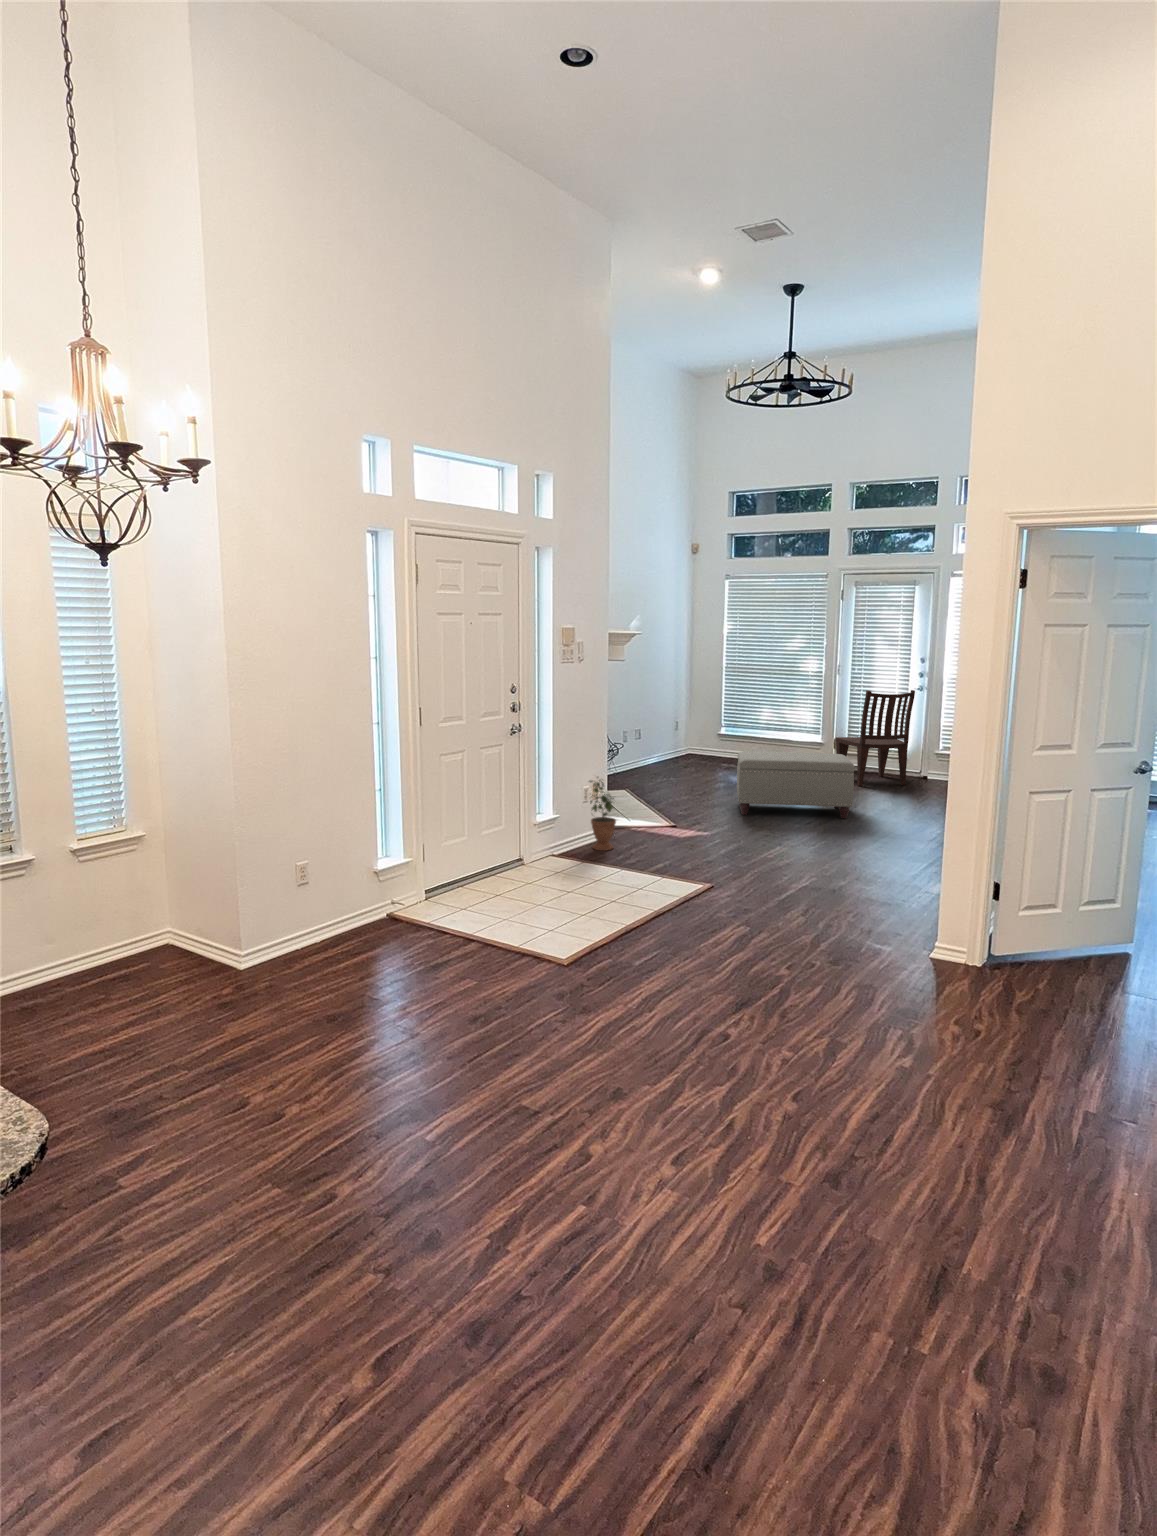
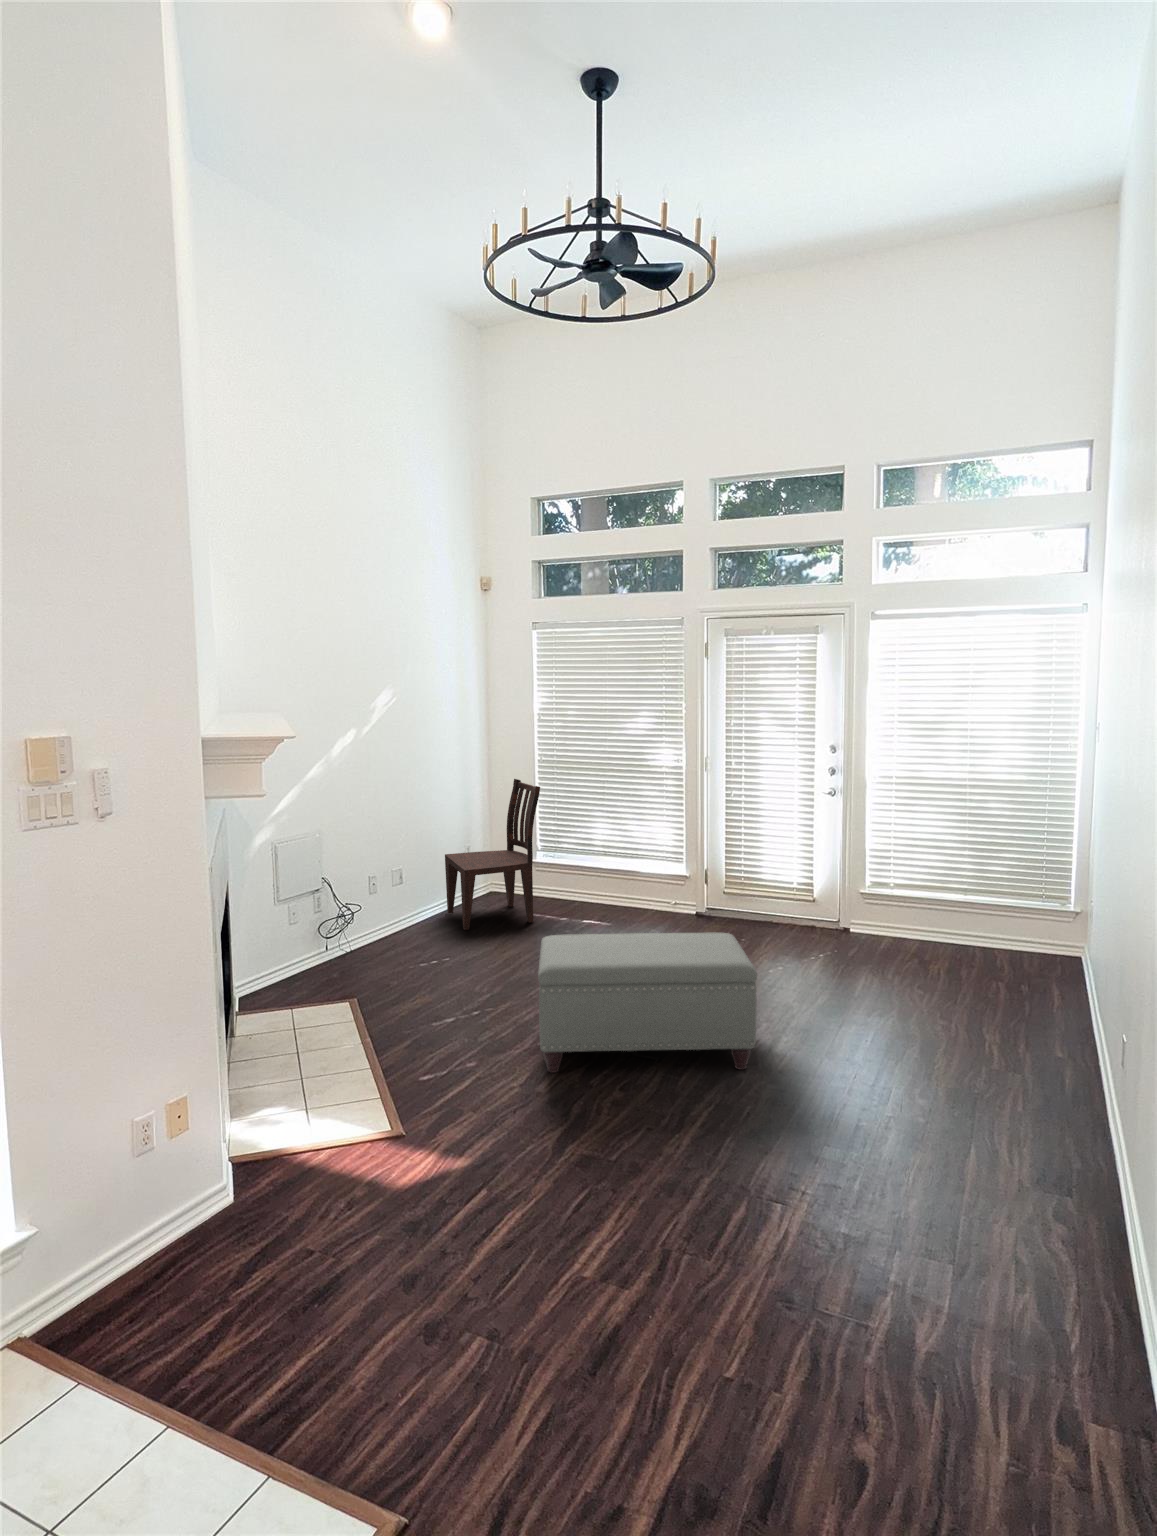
dining chair: present [836,690,915,786] -> present [445,779,540,930]
potted plant: present [589,780,616,851] -> none [122,1096,208,1297]

